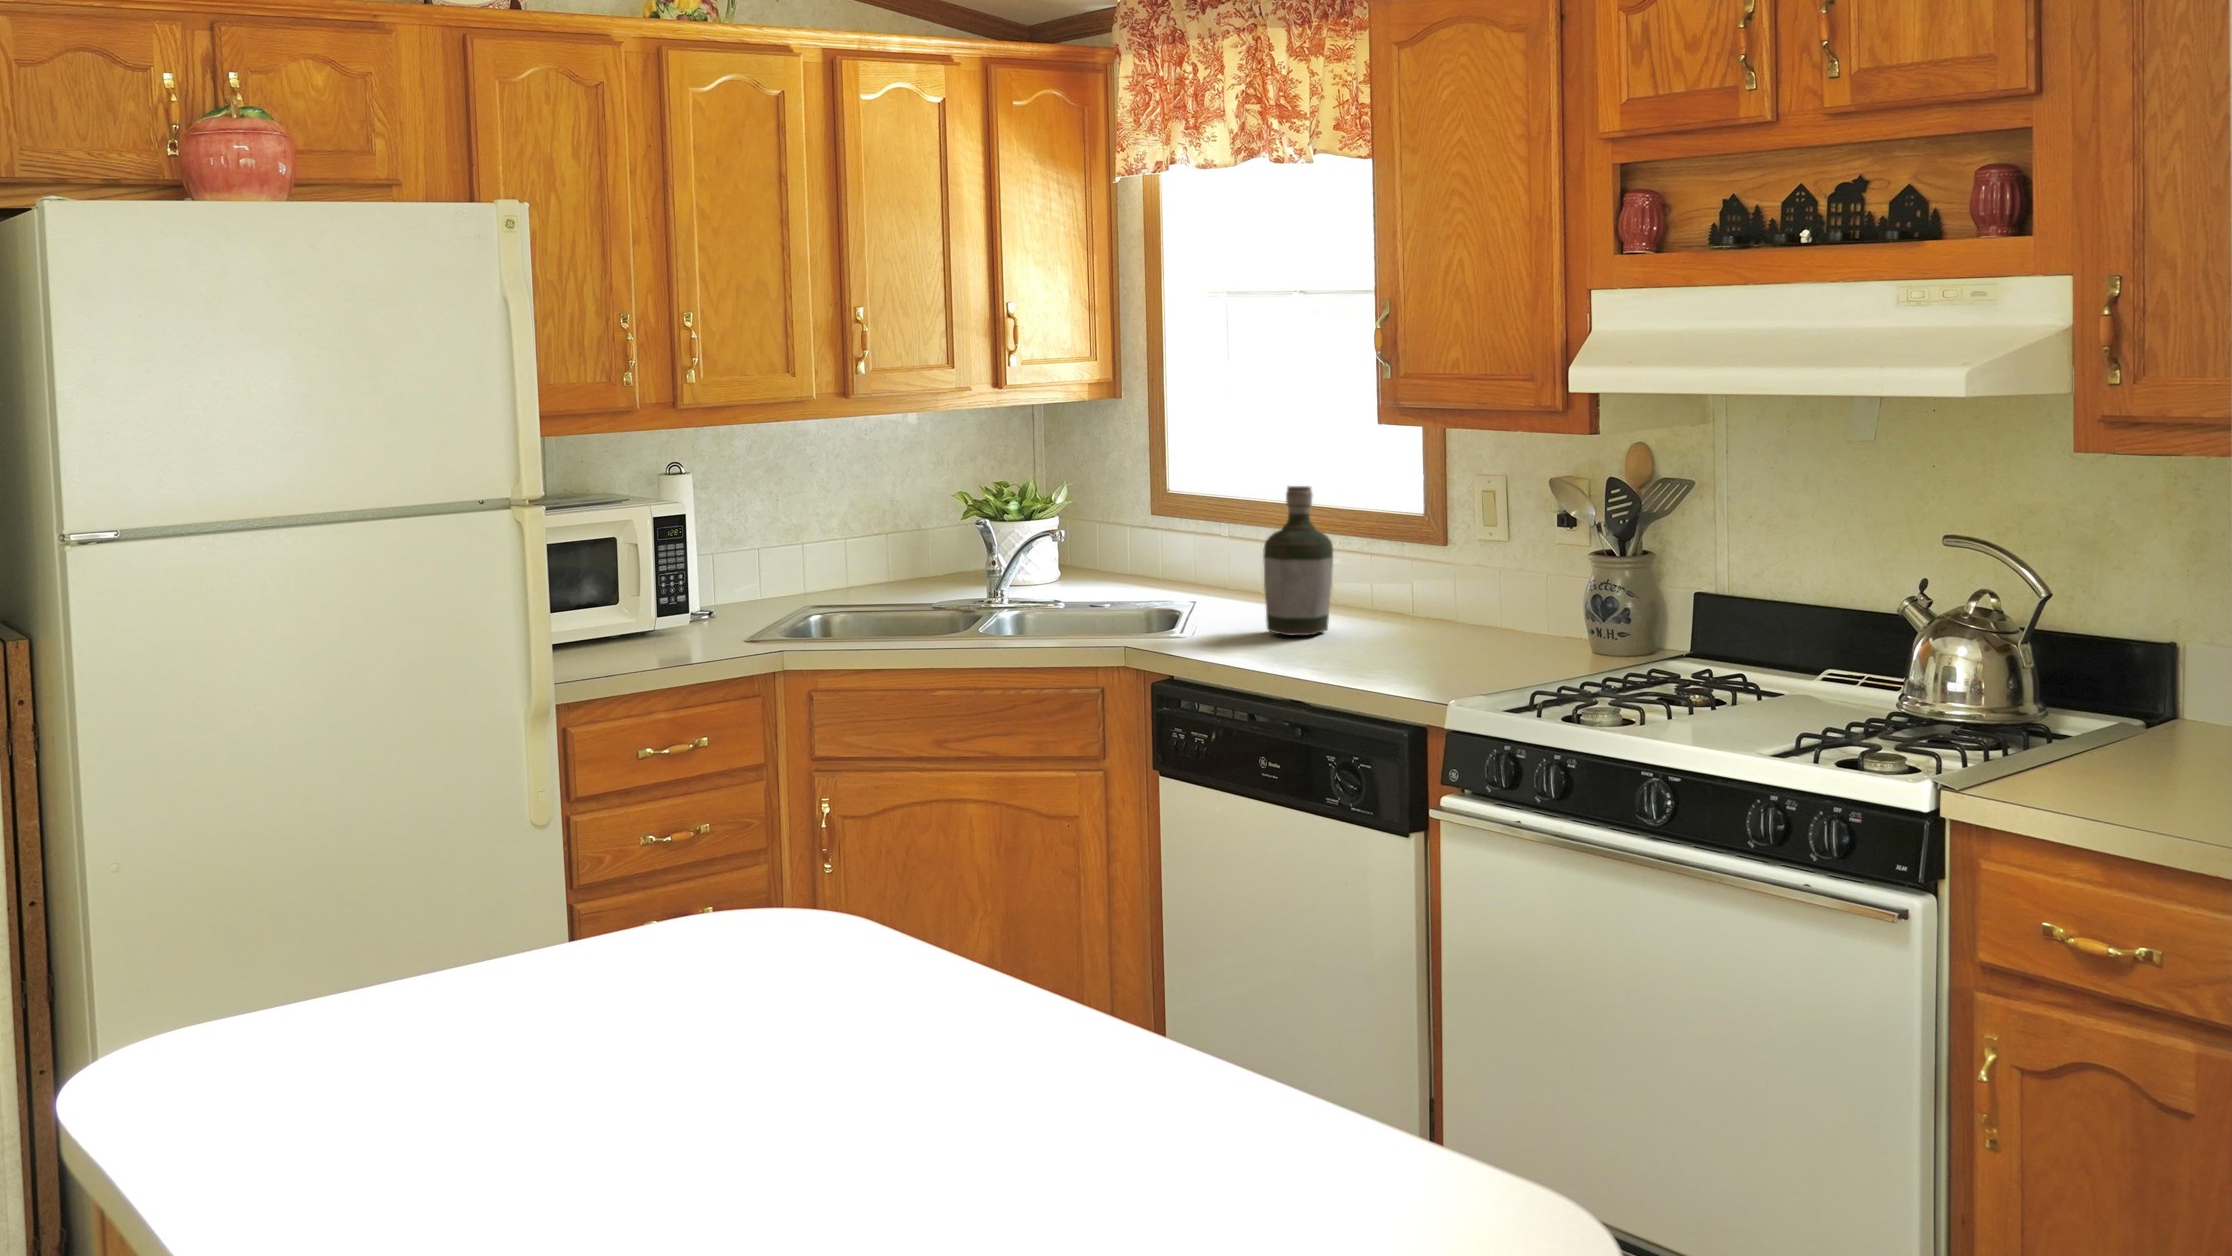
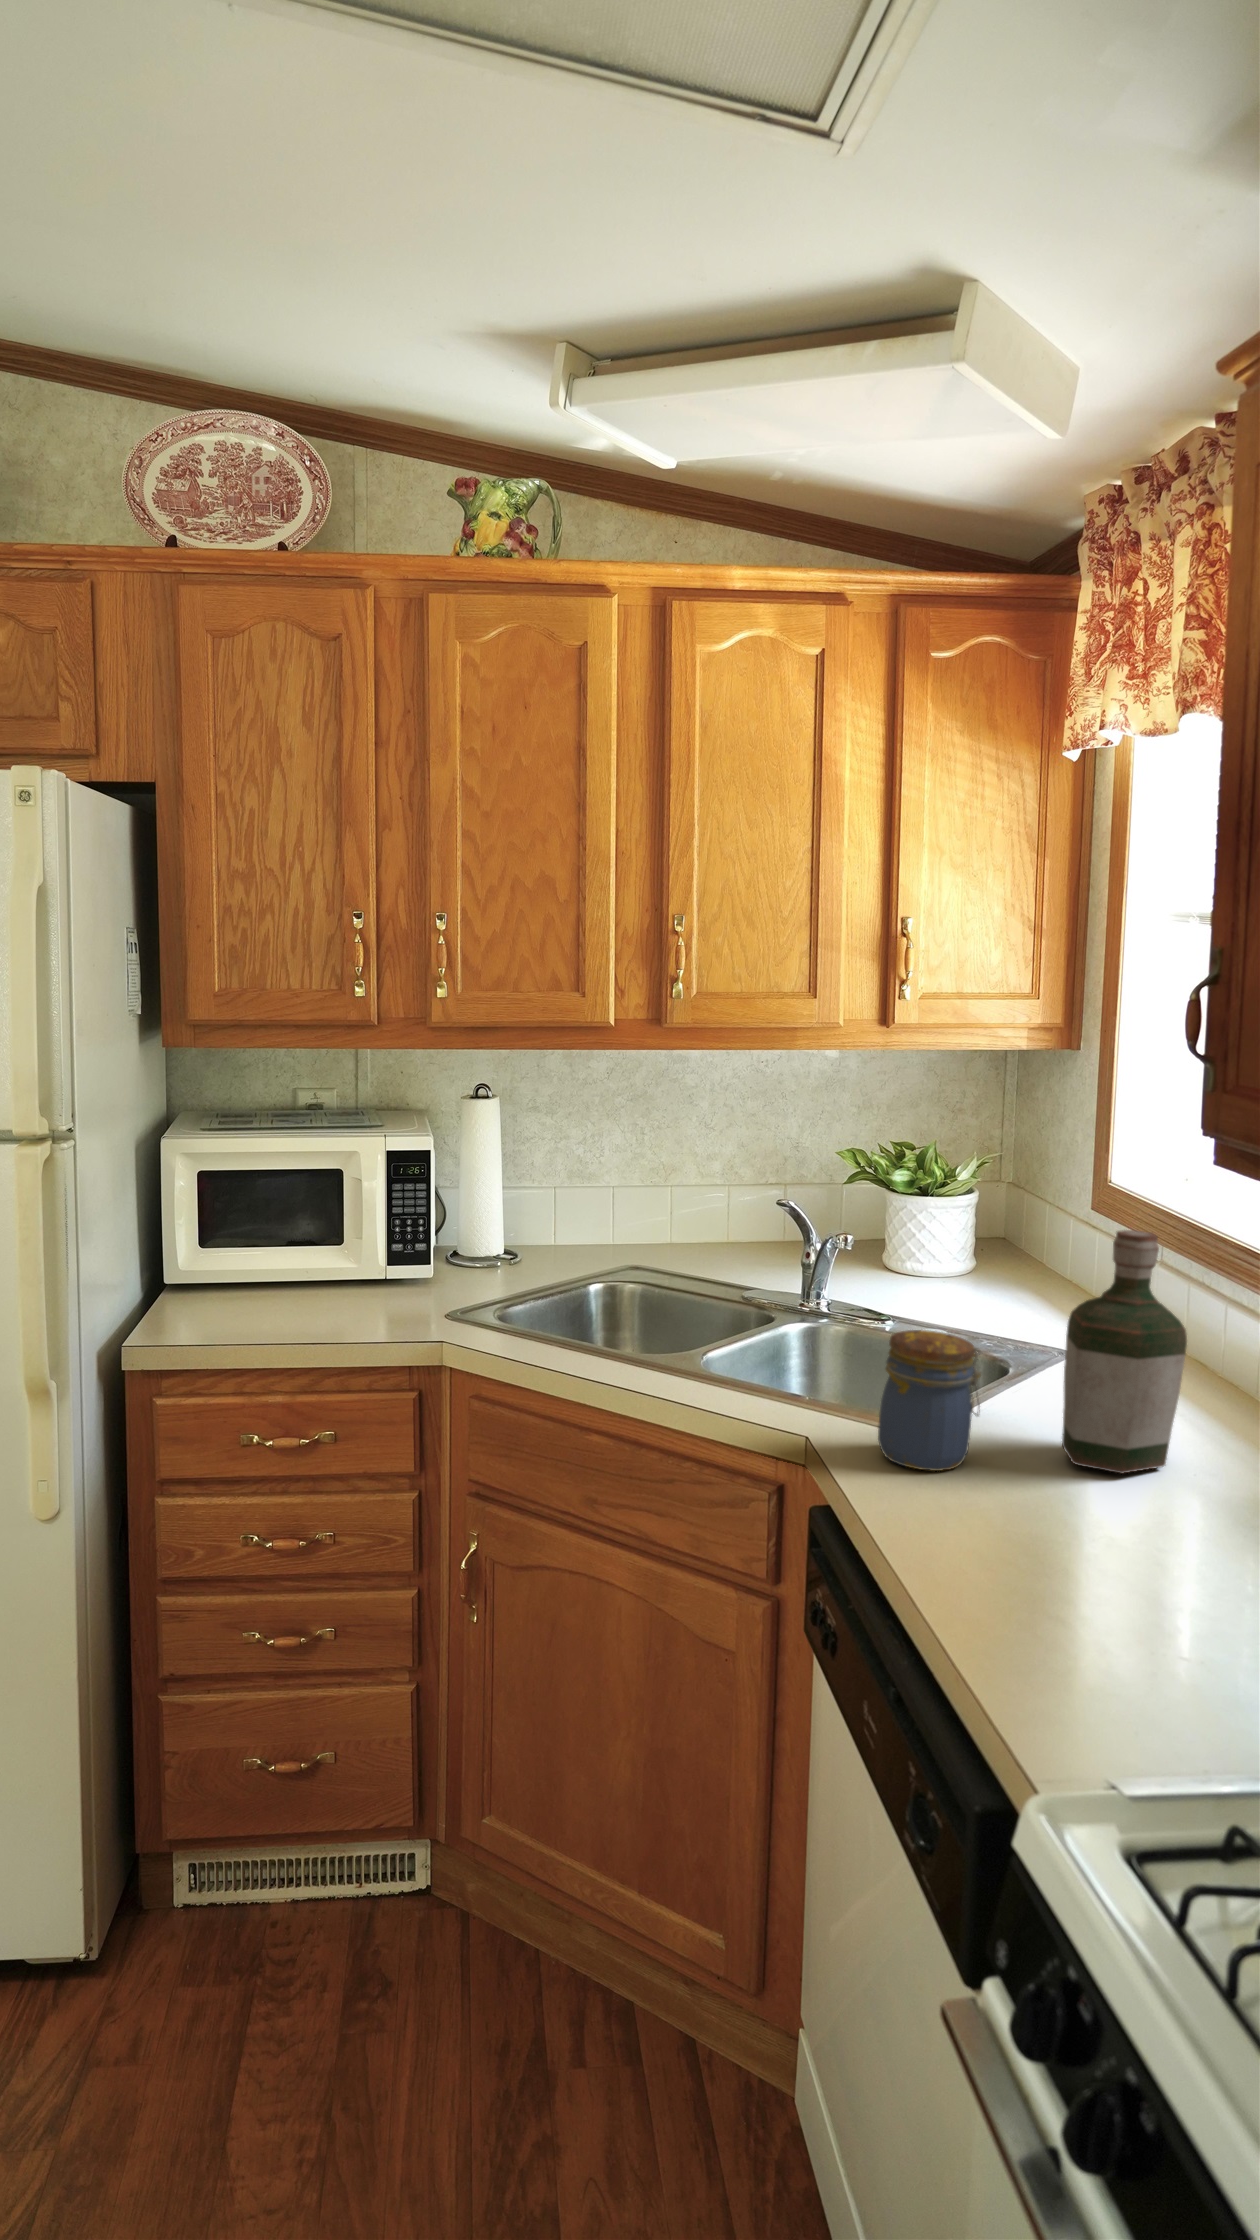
jar: none [1170,563,1228,649] -> present [878,1330,982,1471]

